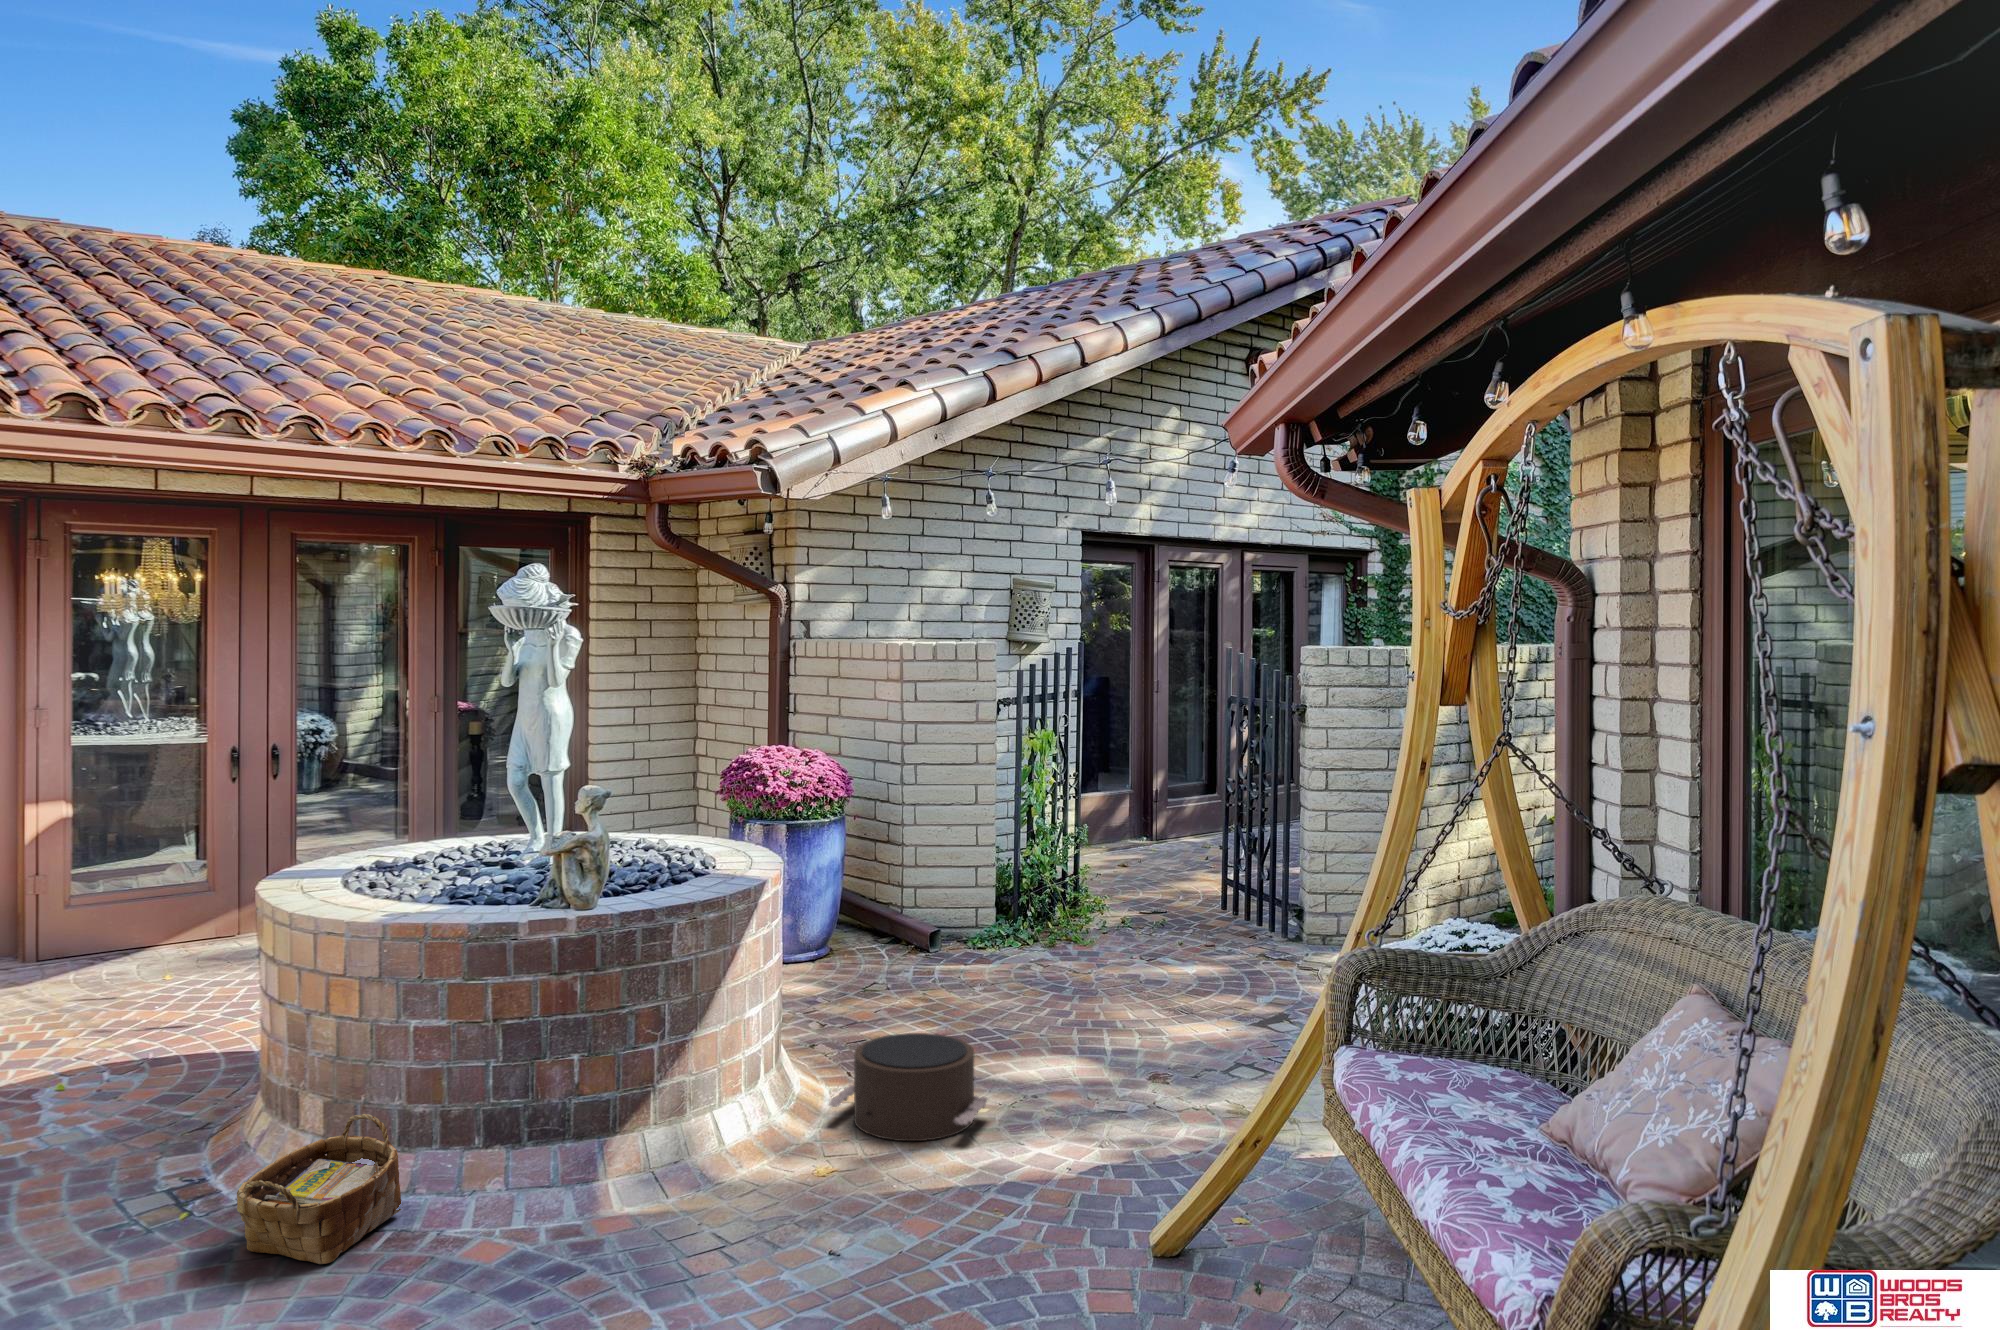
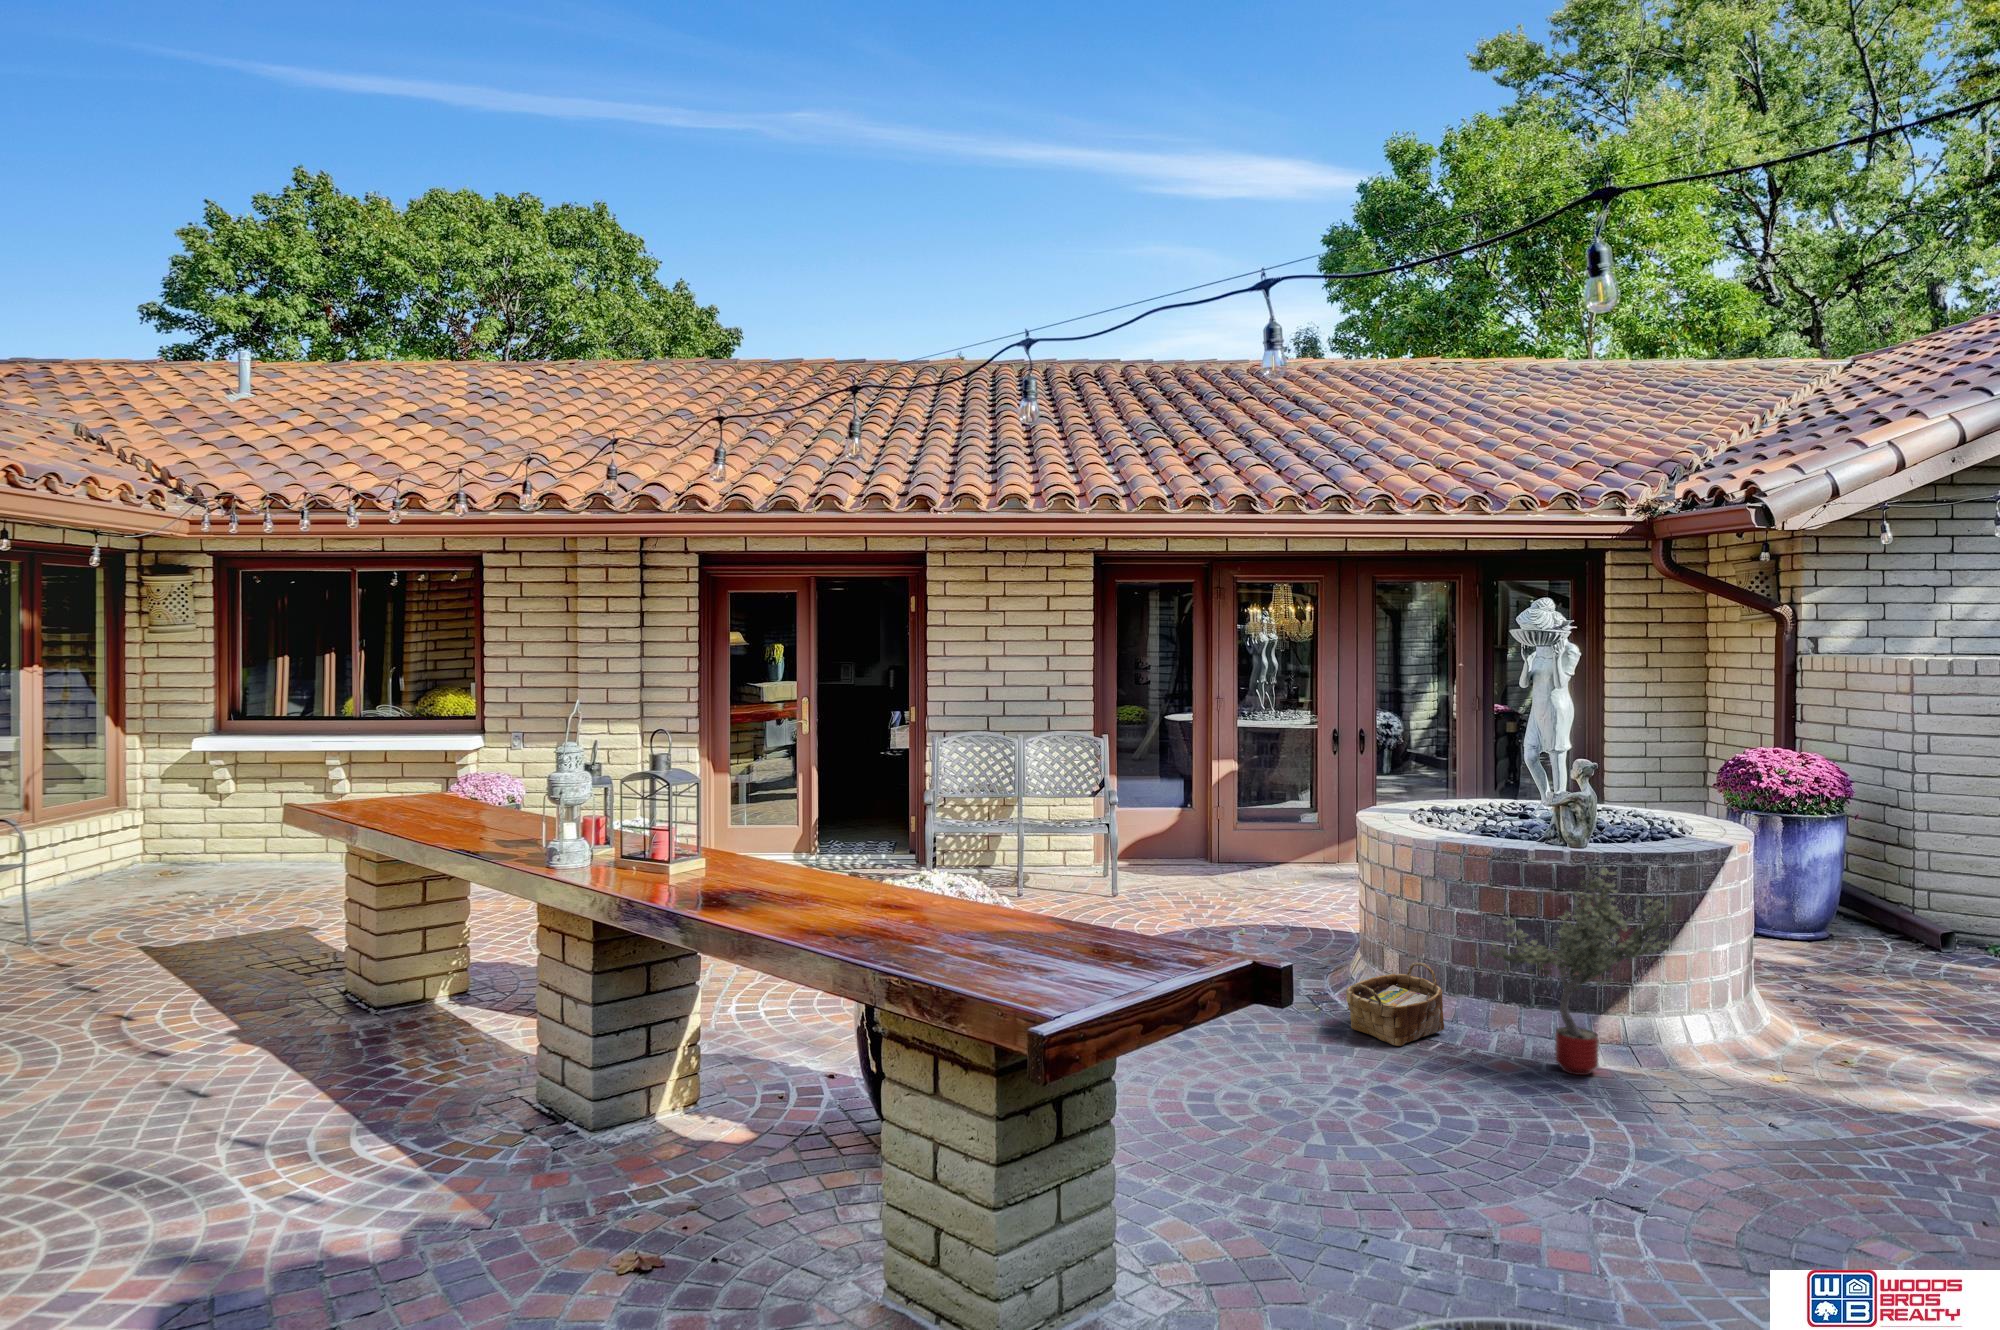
potted tree: none [464,934,712,1235] -> present [1490,867,1672,1075]
pouf: present [829,1033,988,1141] -> none [1788,997,1962,1090]

